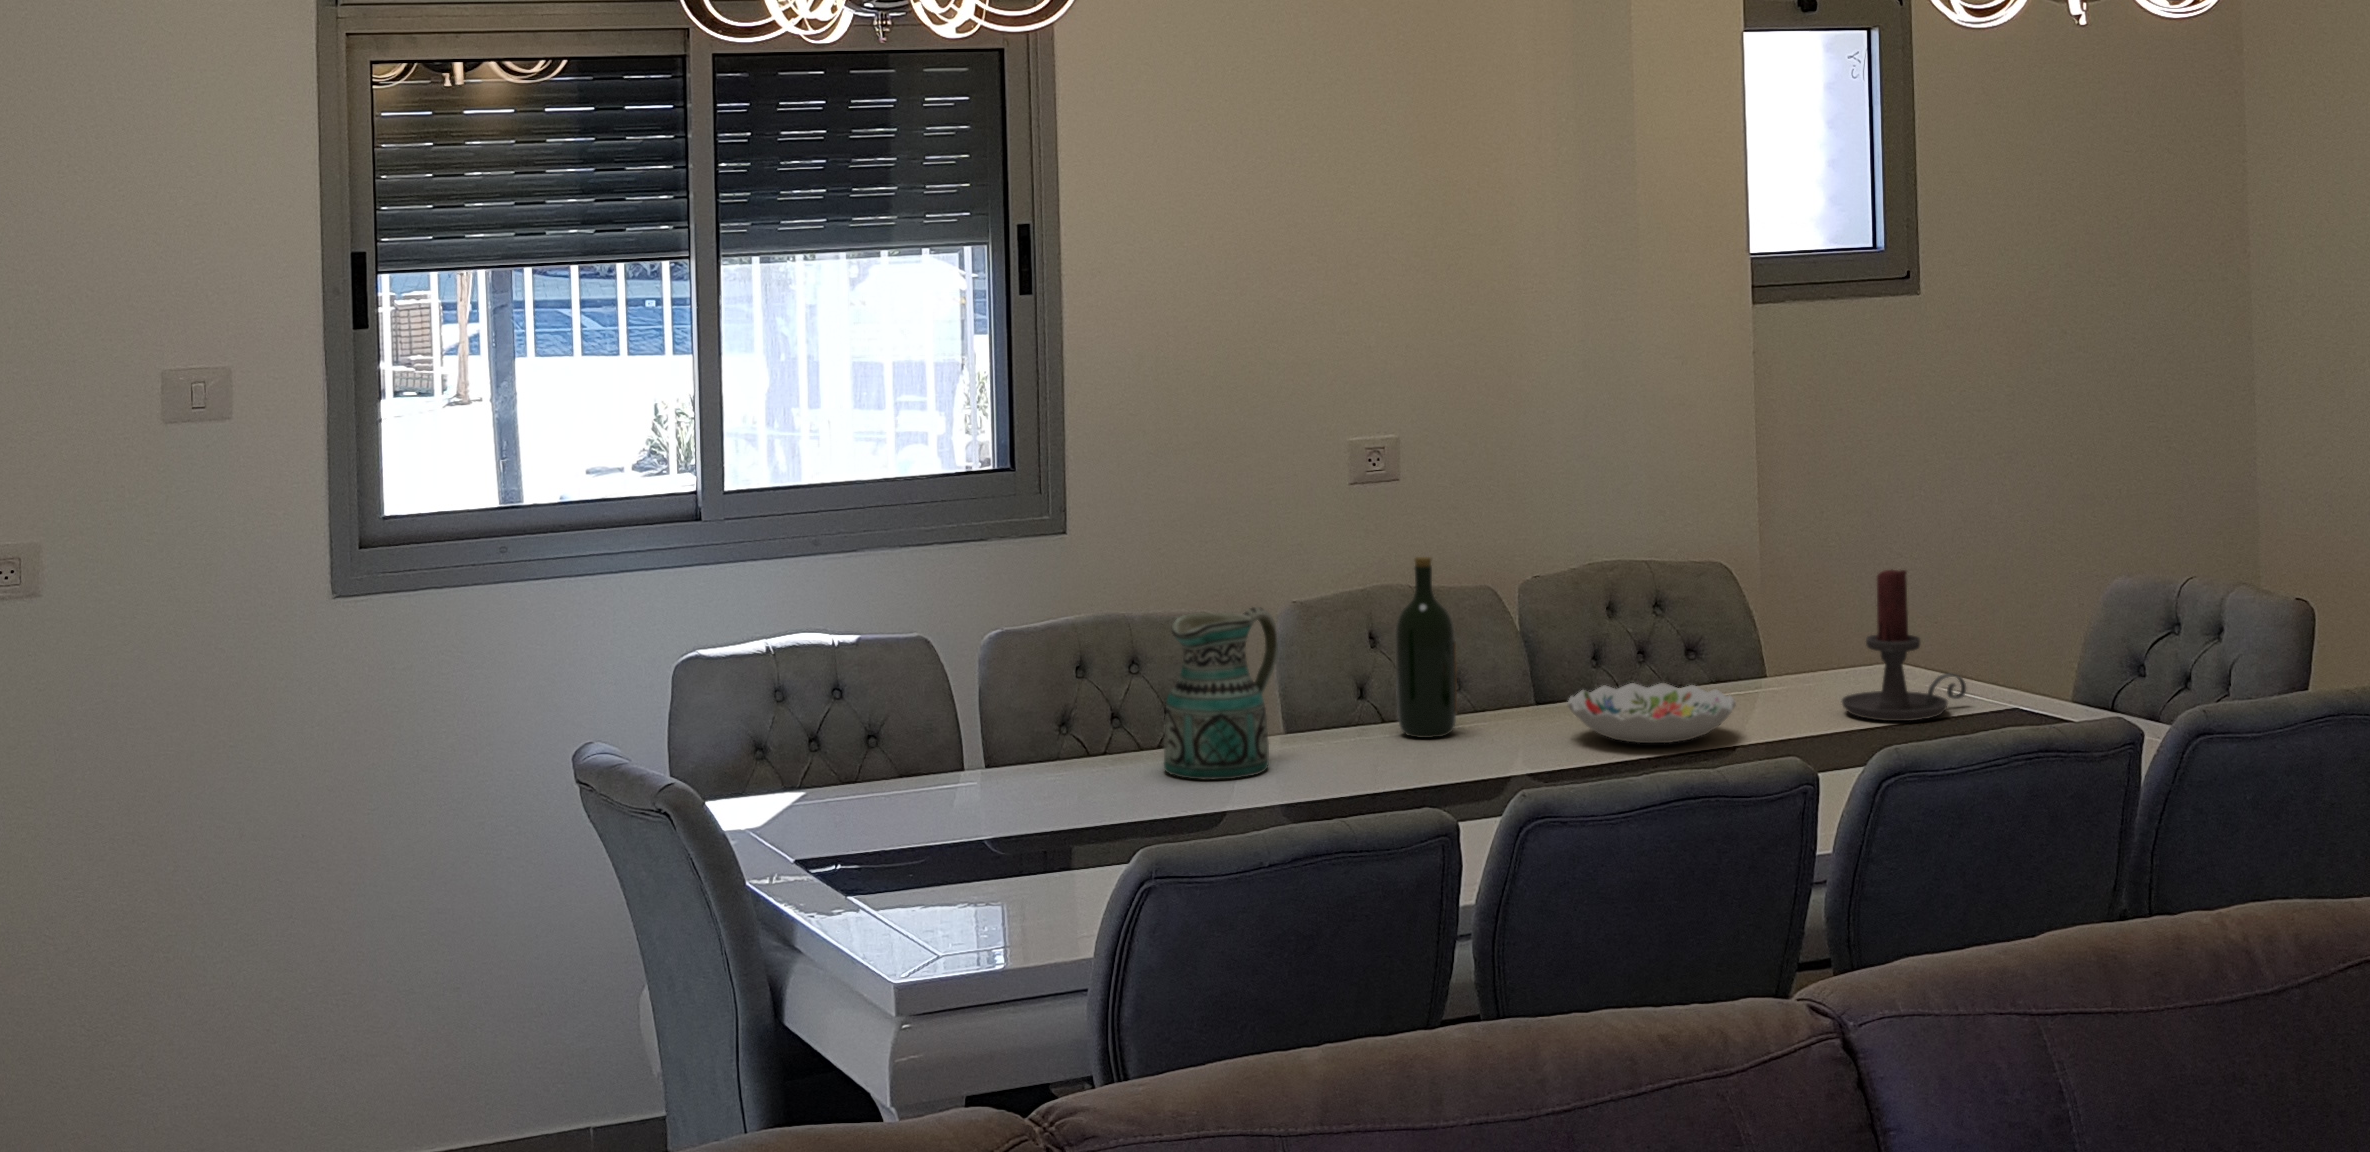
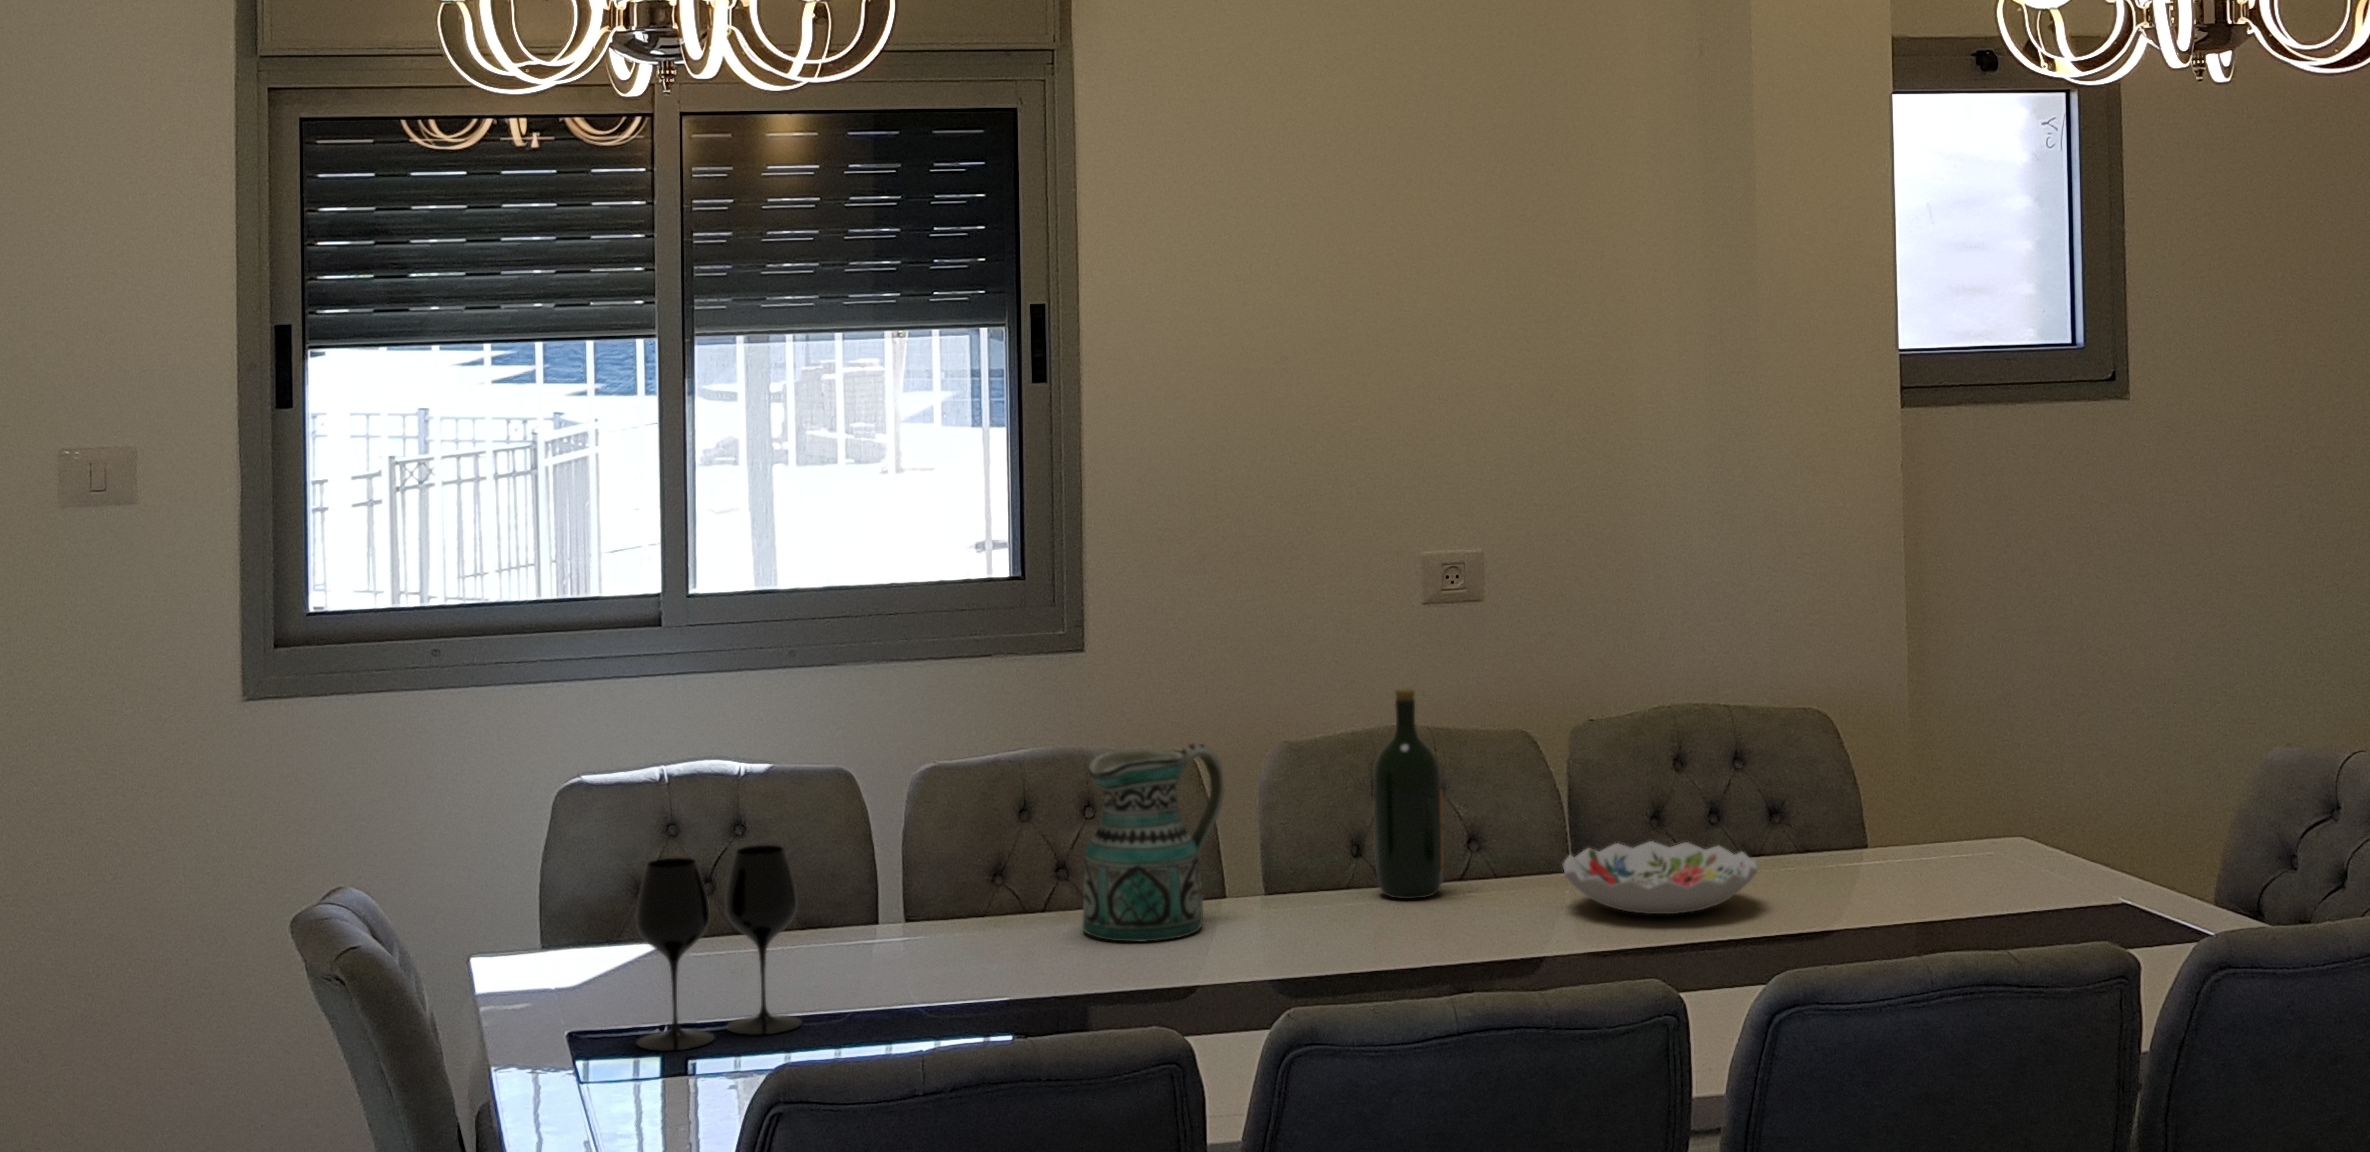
candle holder: present [1841,570,1966,721] -> none [1901,714,2055,895]
wine glass: none [842,700,979,881] -> present [636,845,802,1051]

